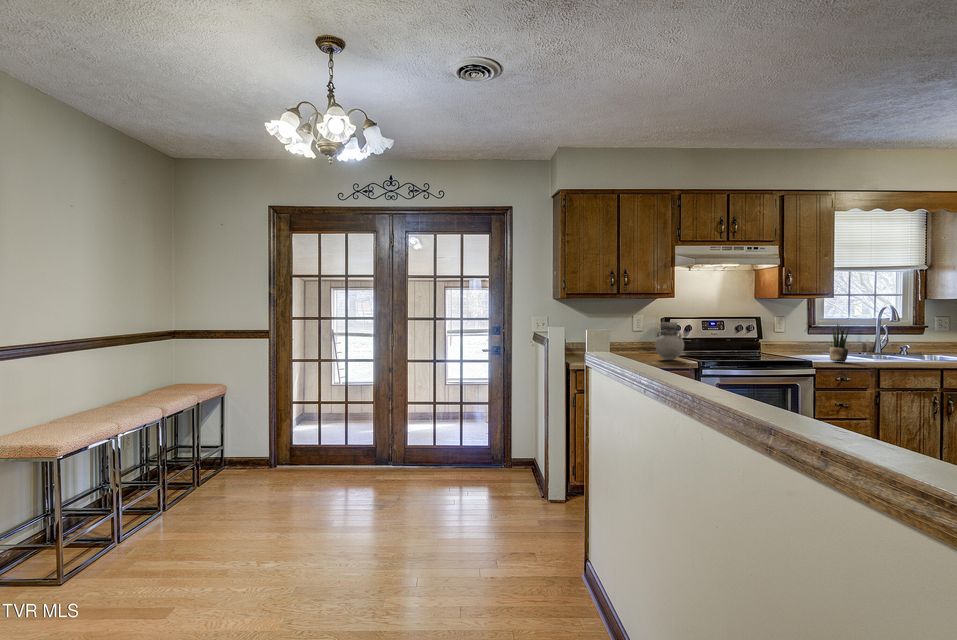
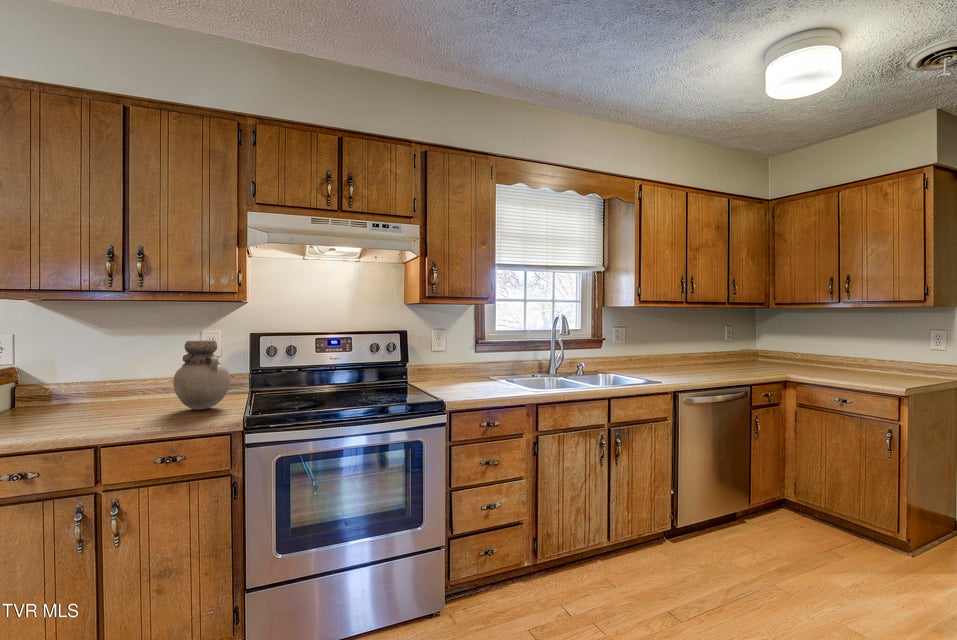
potted plant: present [830,324,849,362] -> none [472,339,497,396]

